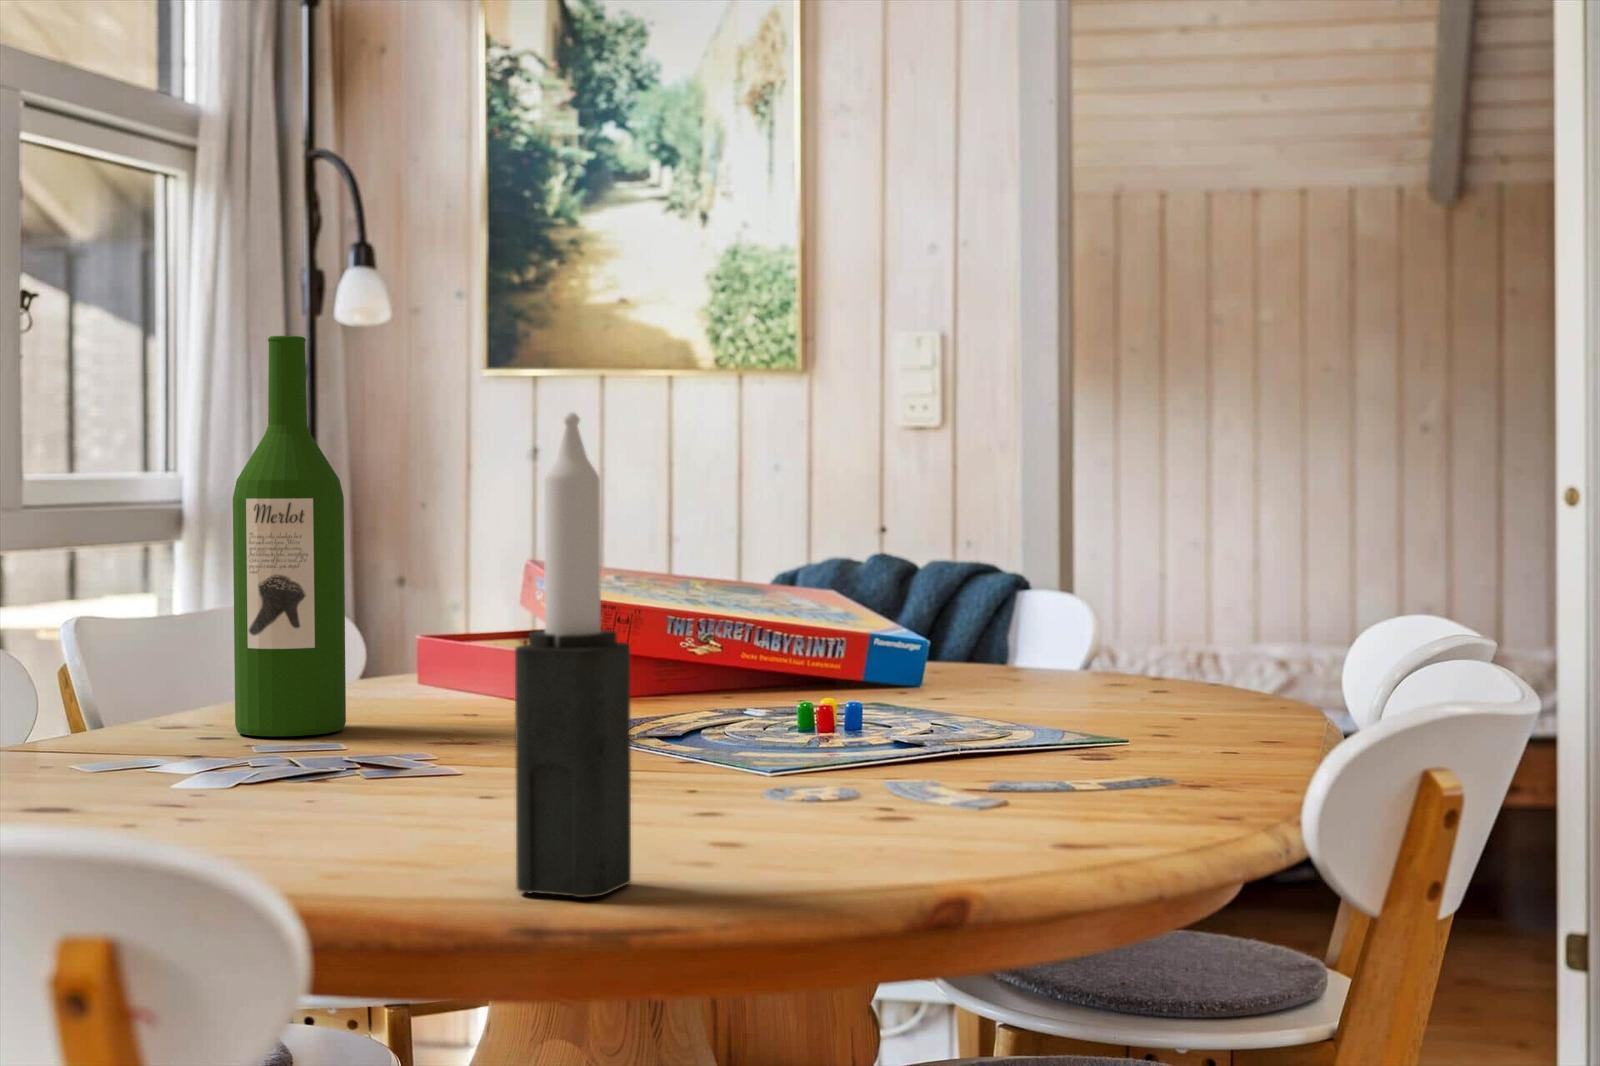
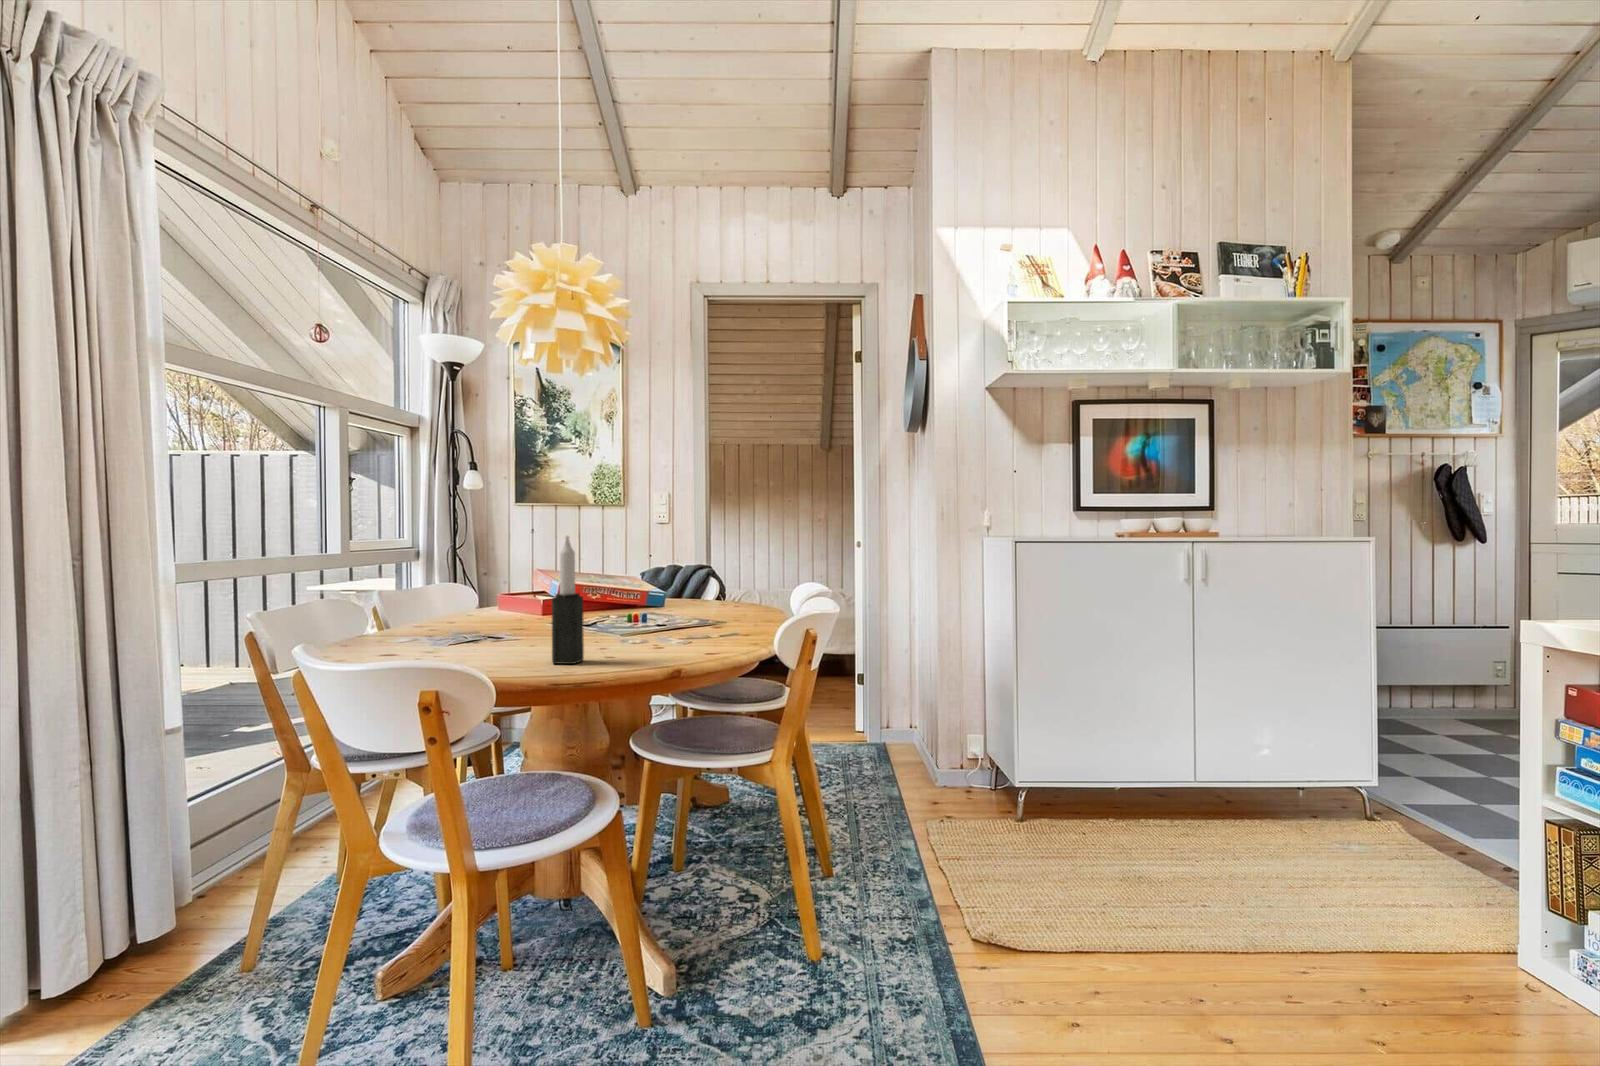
wine bottle: present [233,336,346,736] -> none [446,504,483,628]

